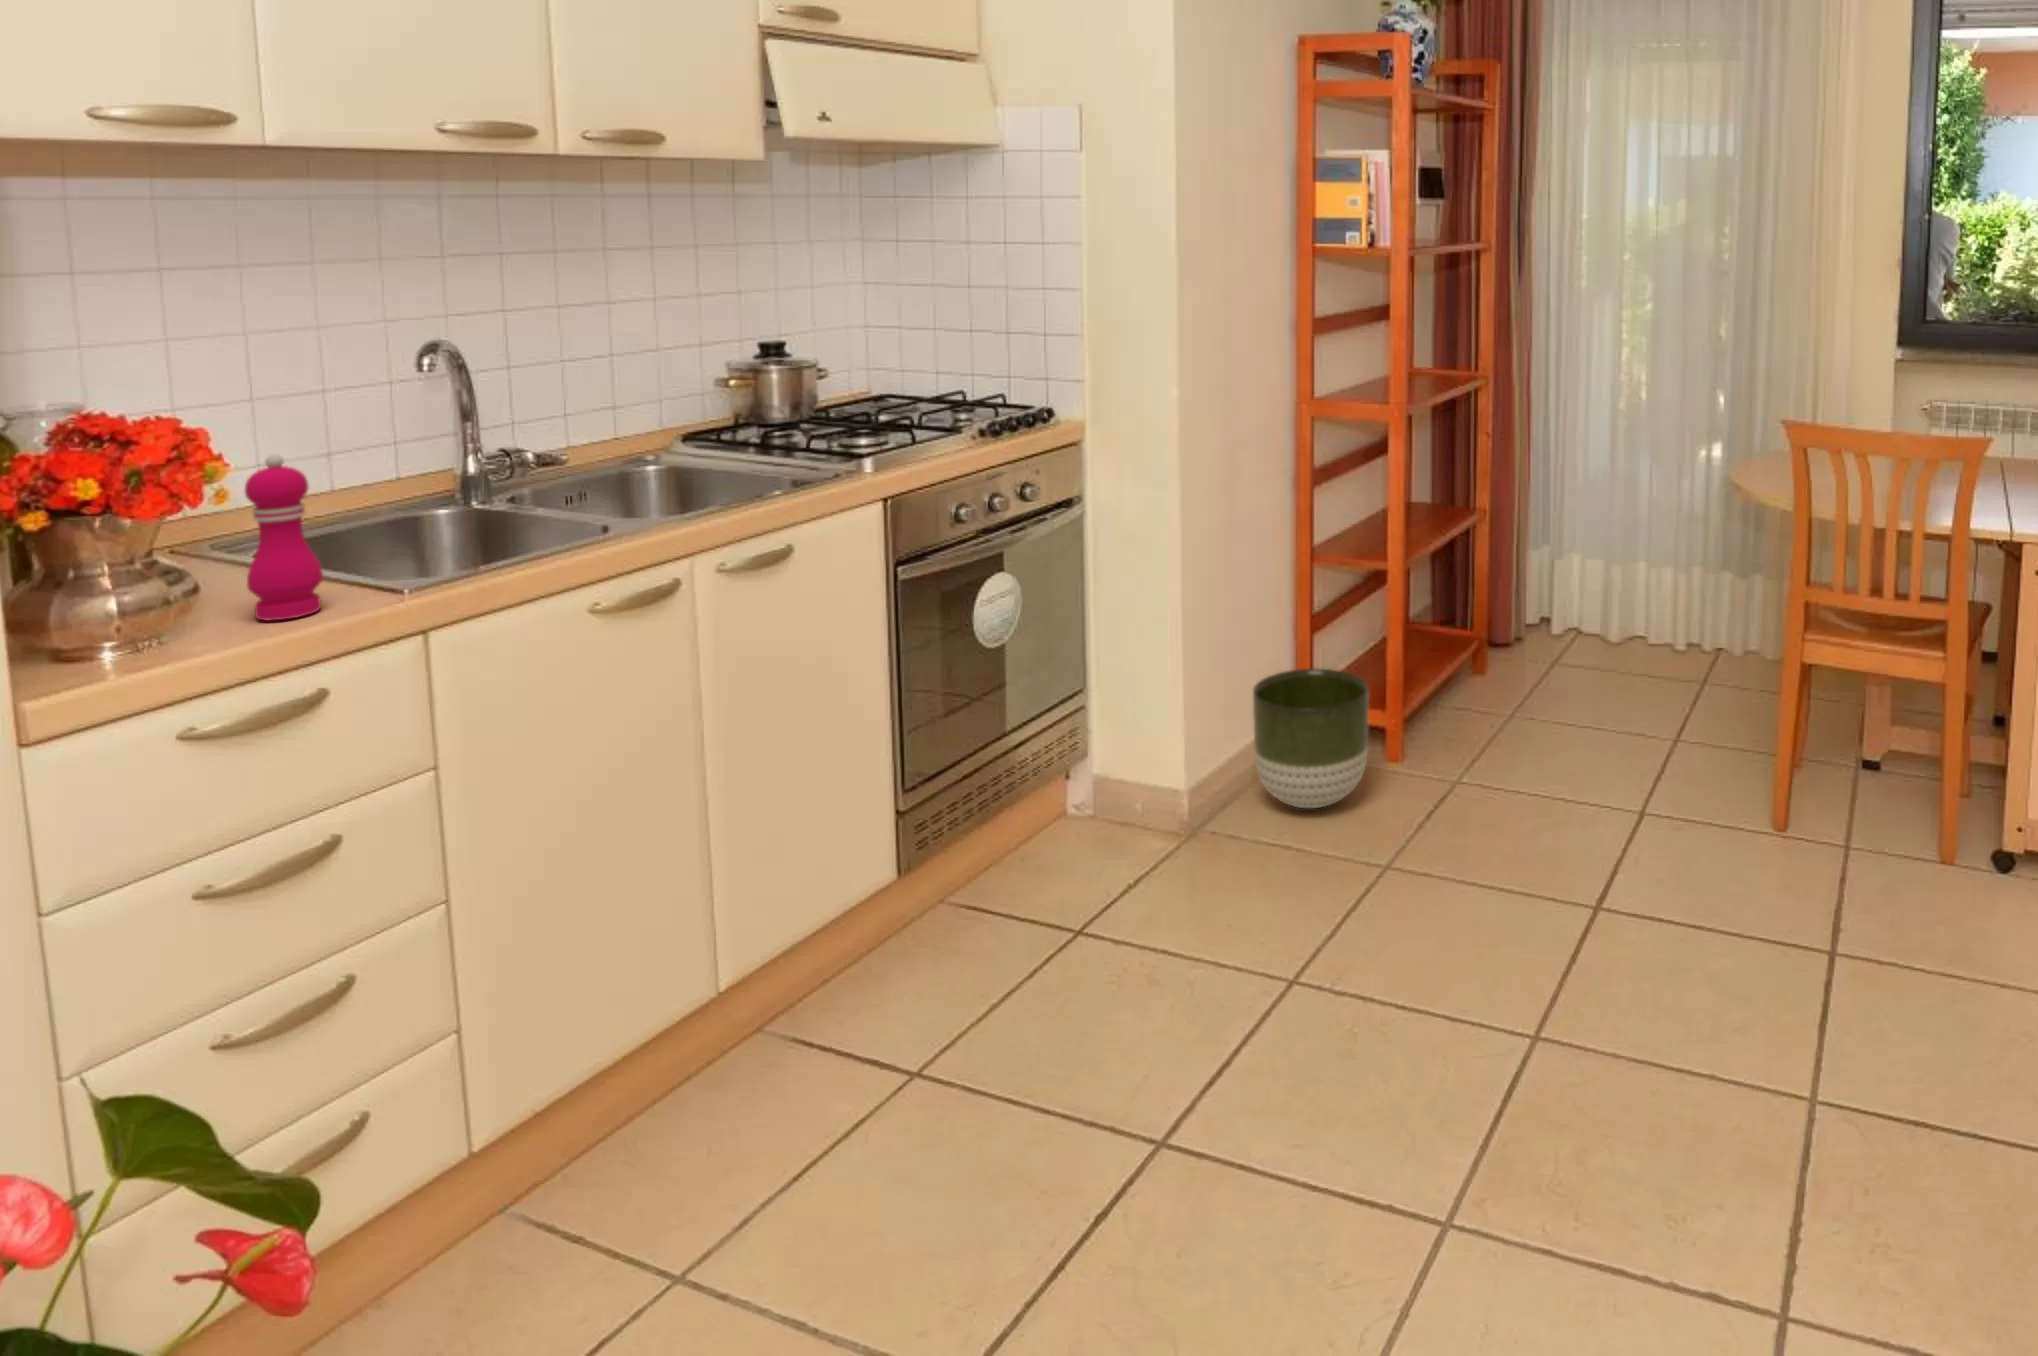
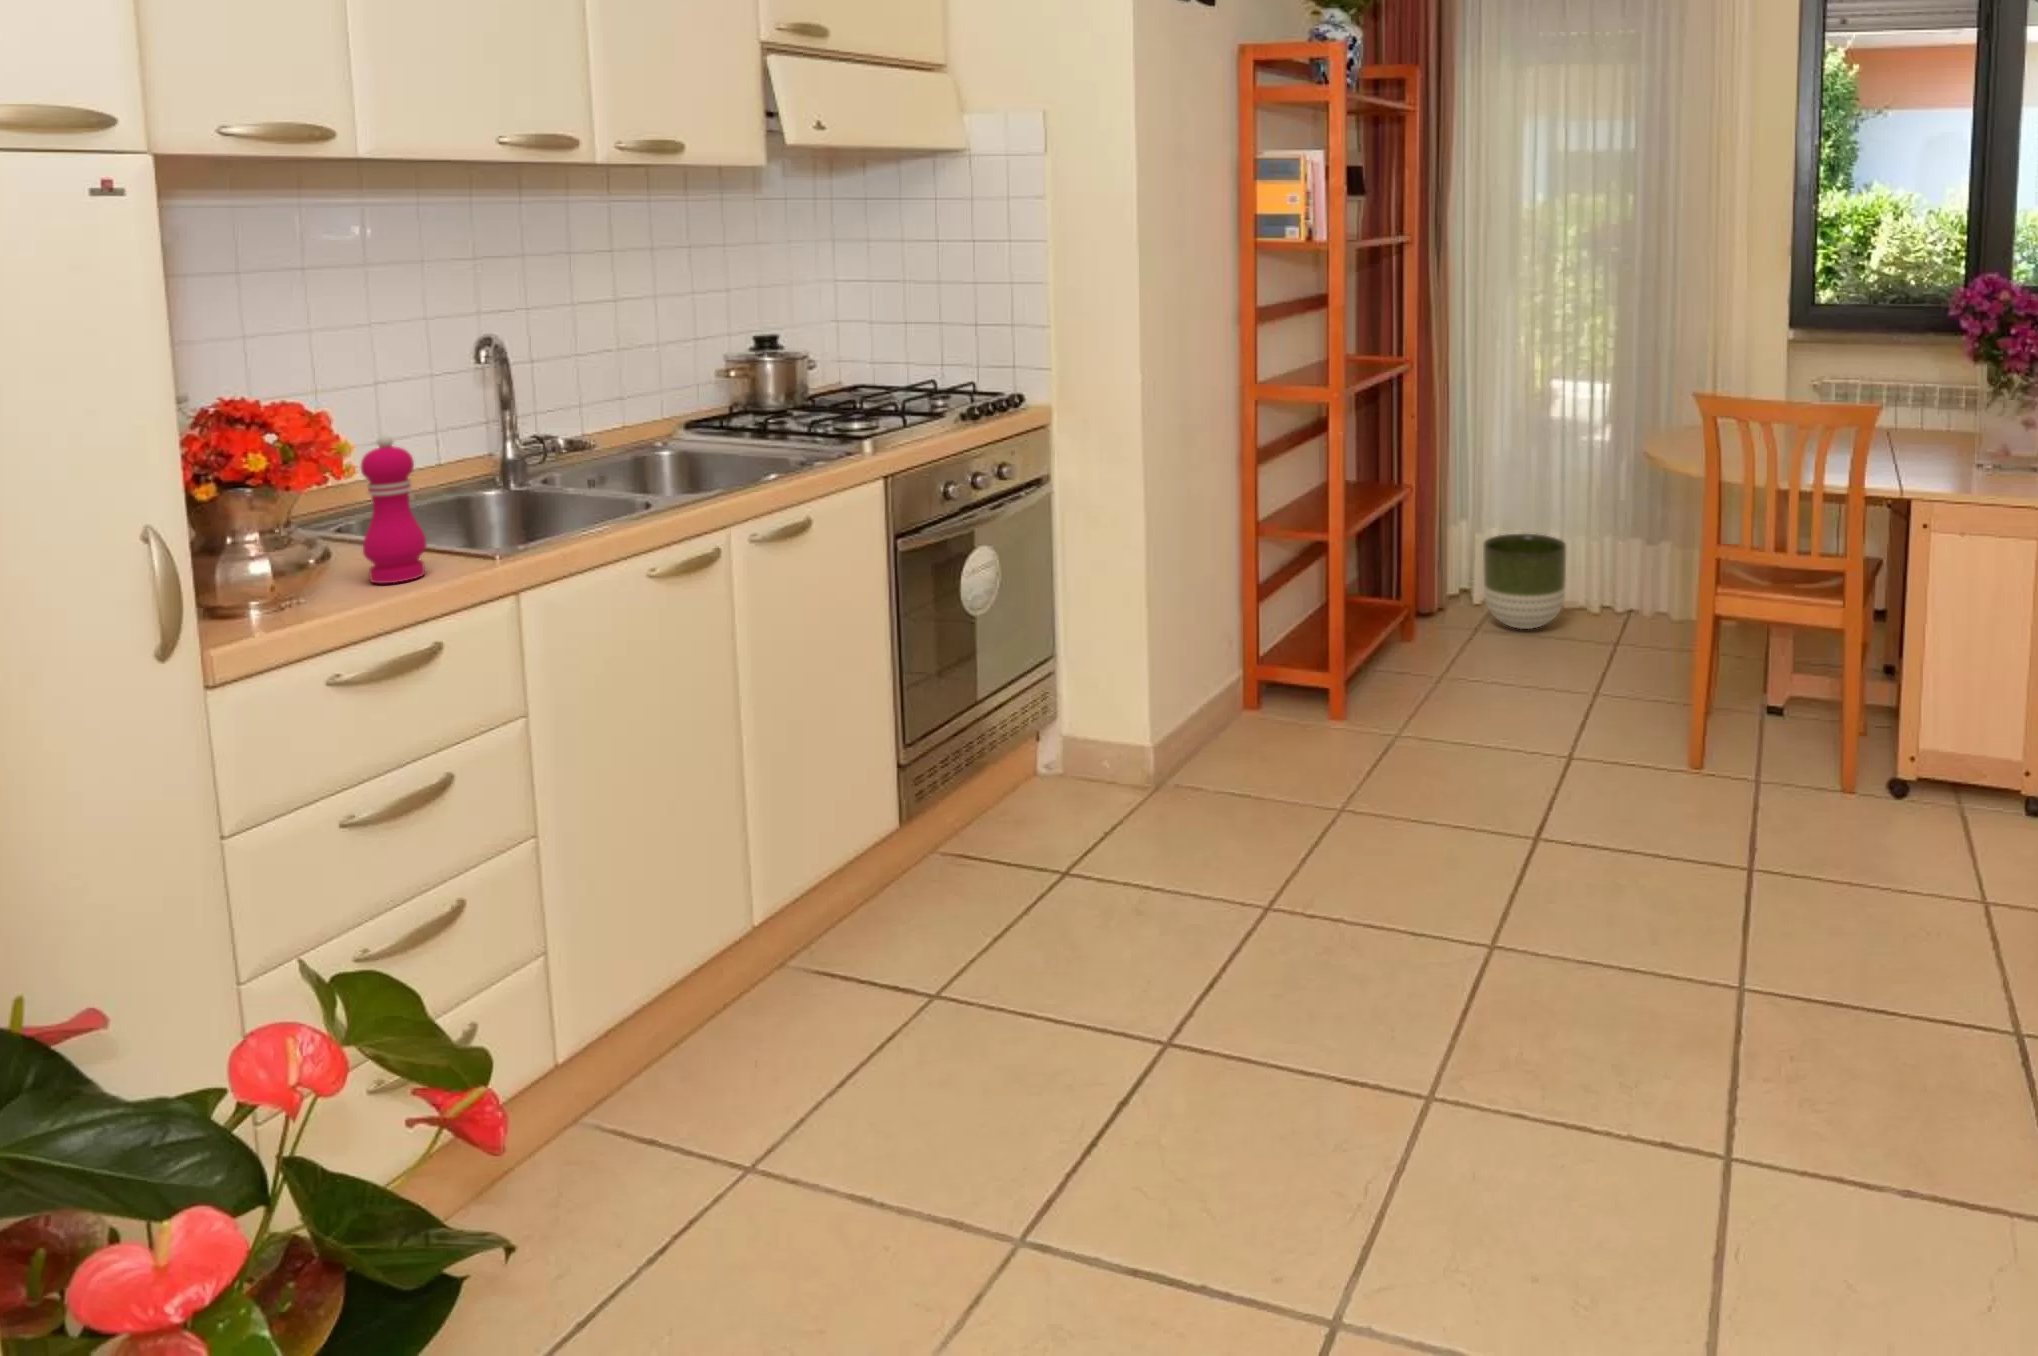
planter: present [1253,669,1369,808] -> present [1483,534,1566,629]

